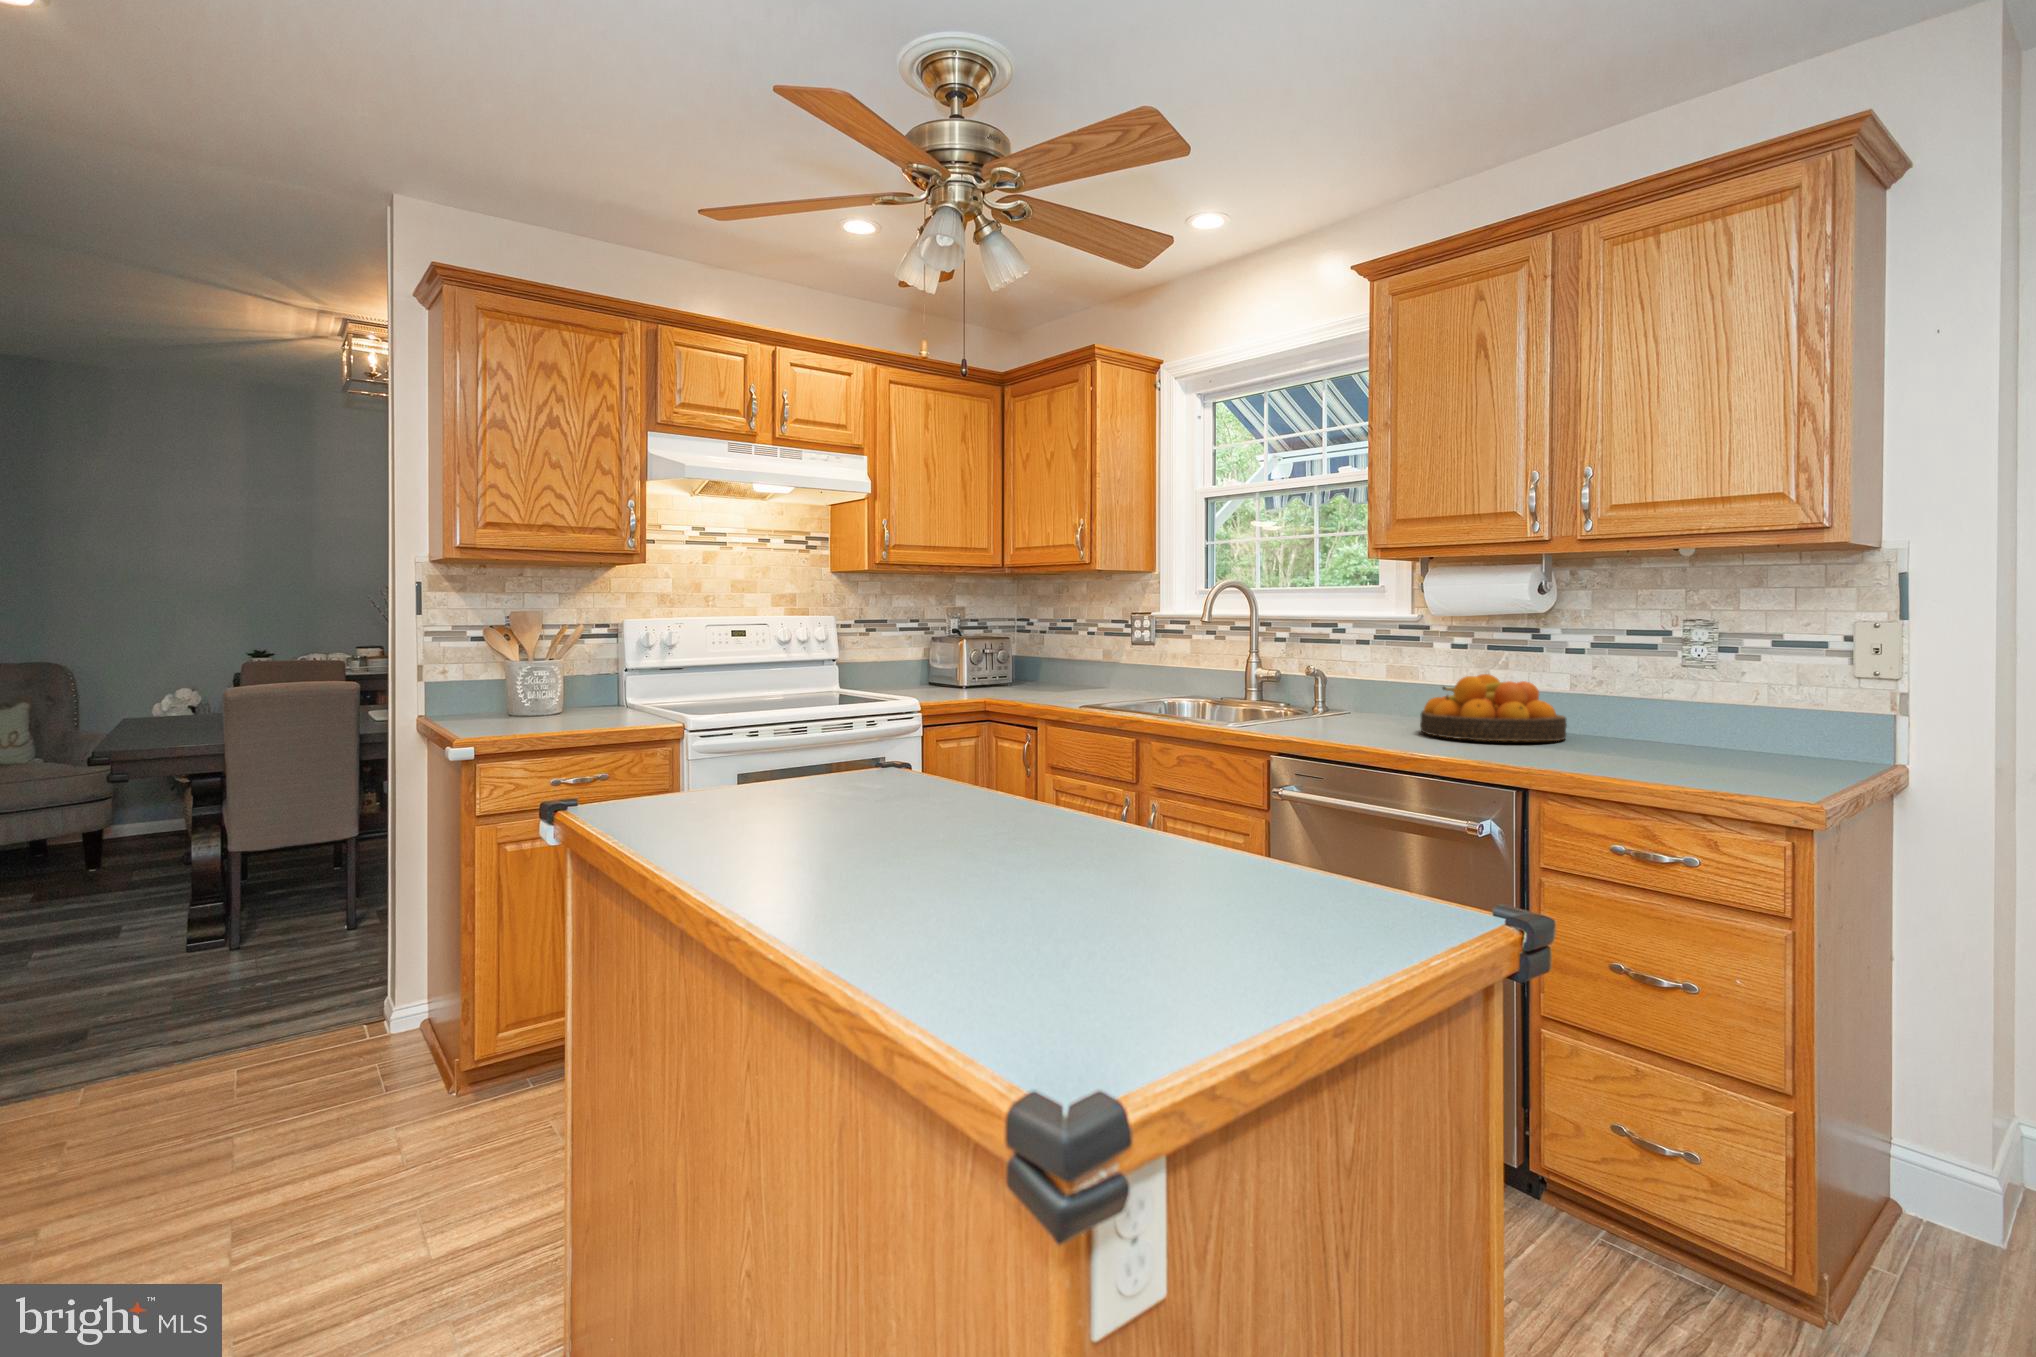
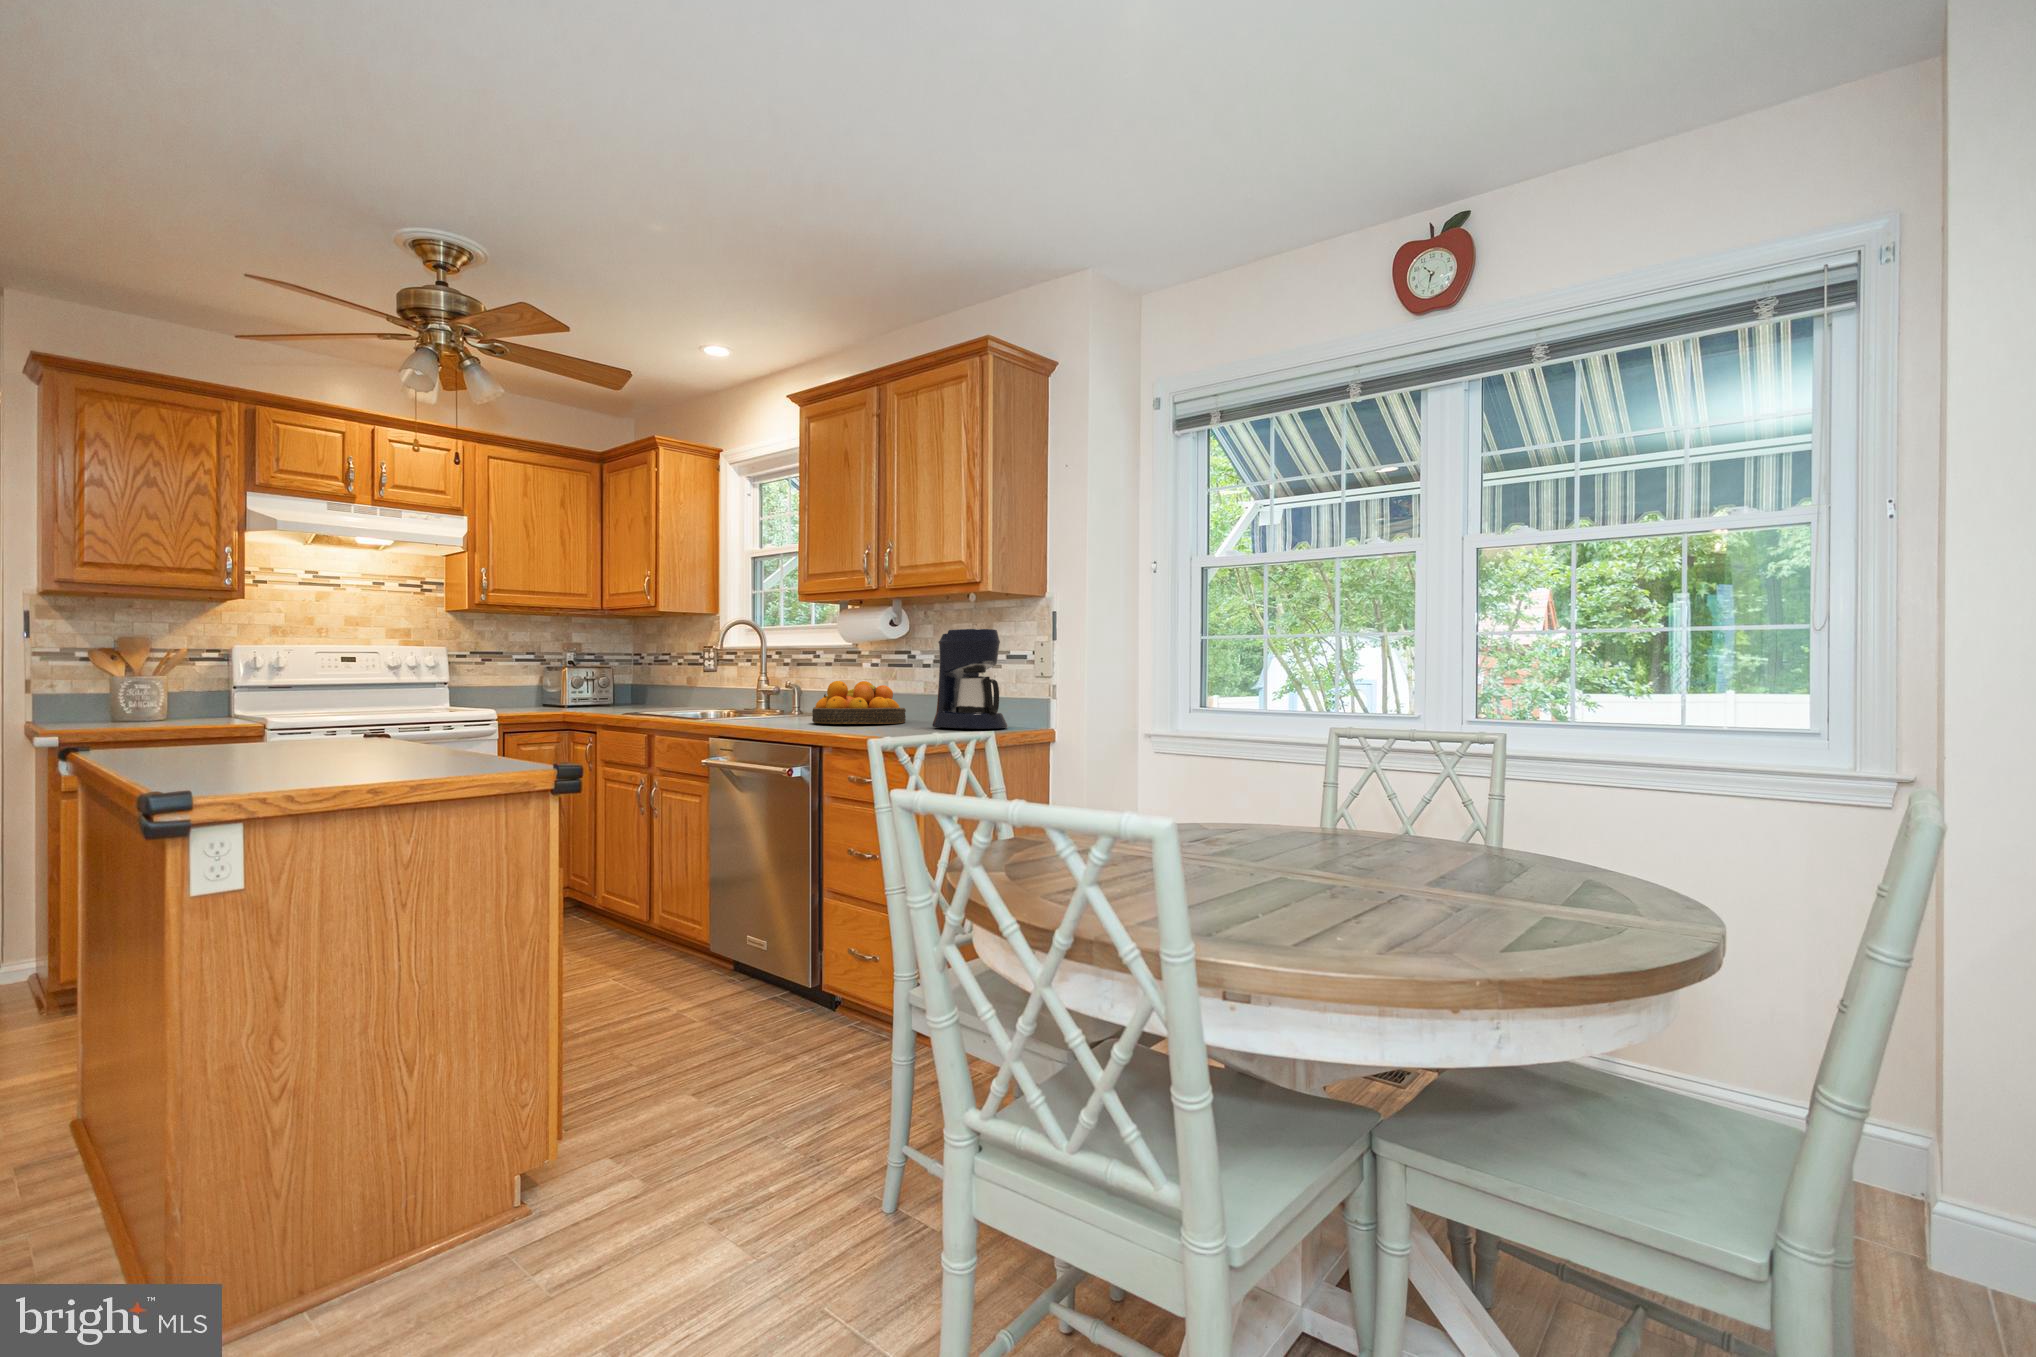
coffee maker: none [1667,603,1806,761] -> present [932,629,1008,729]

